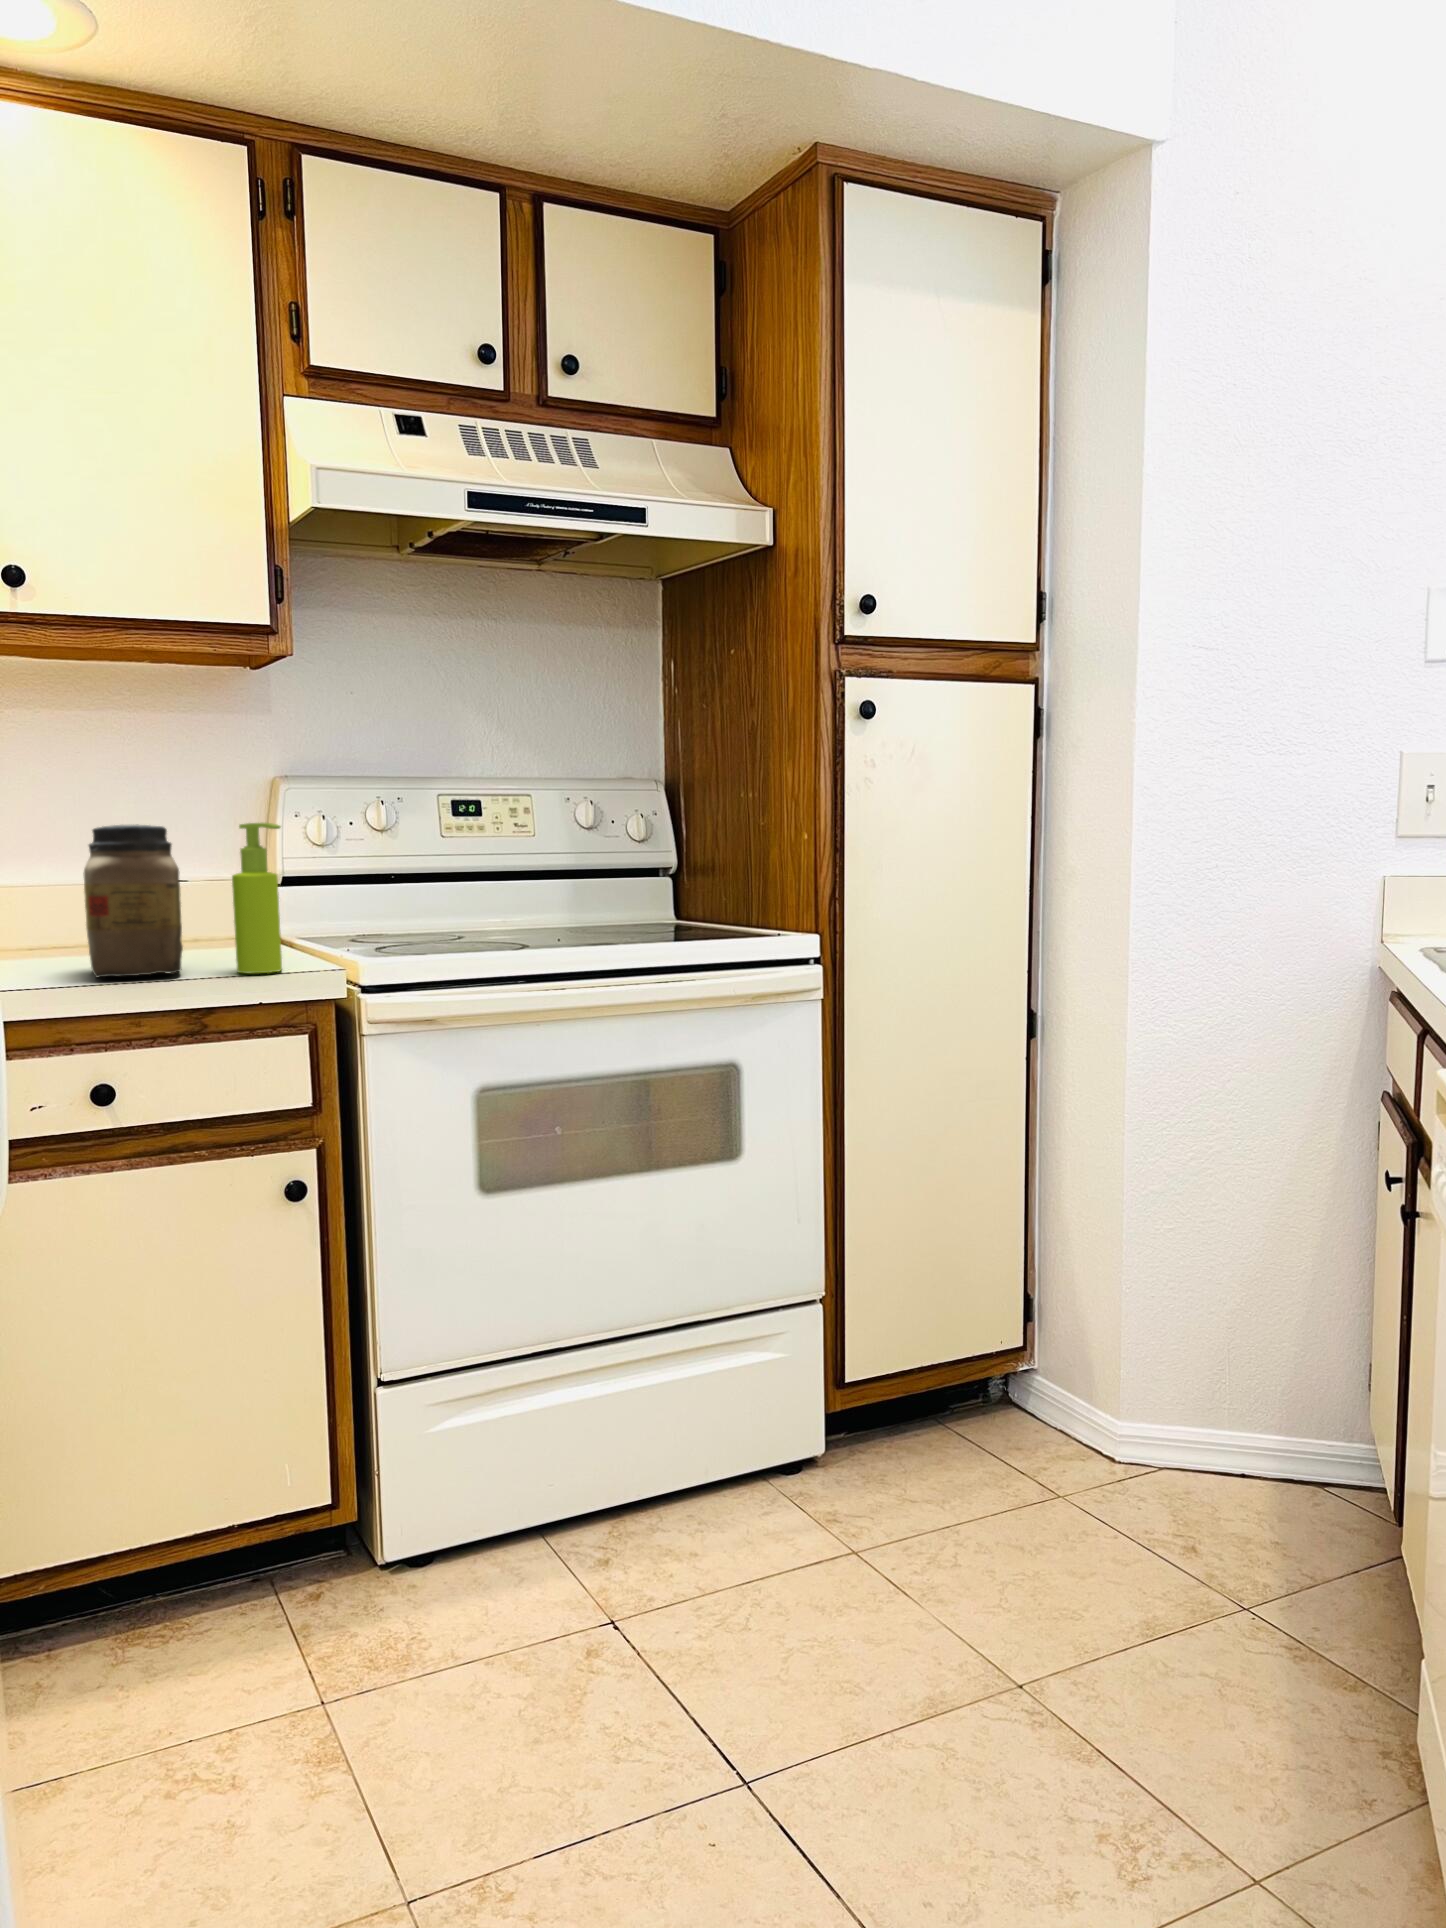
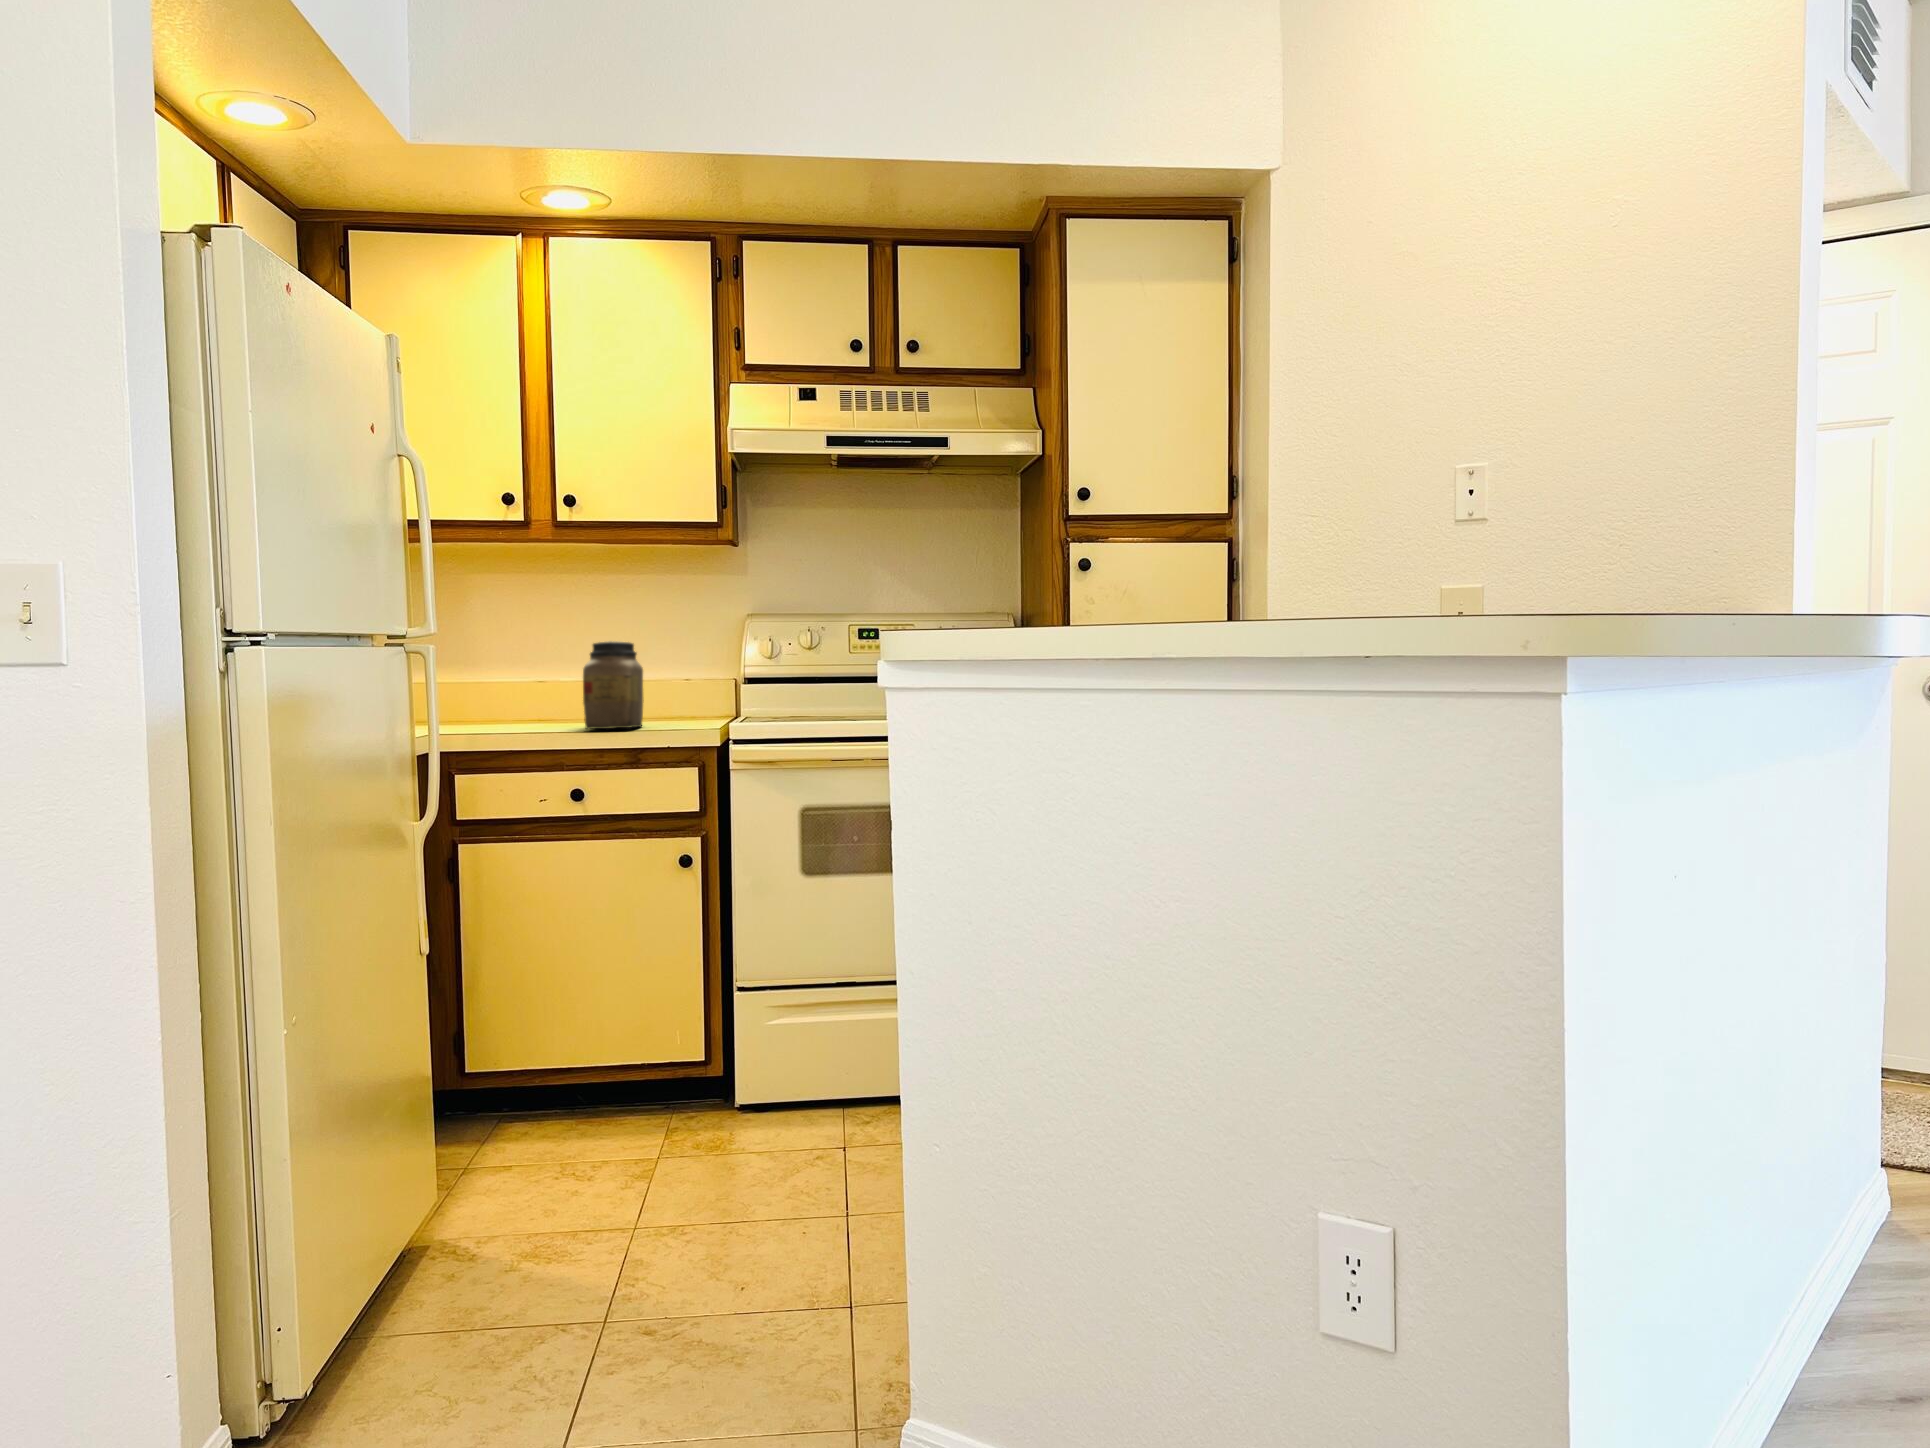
soap dispenser: present [232,823,282,973] -> none [664,640,692,729]

